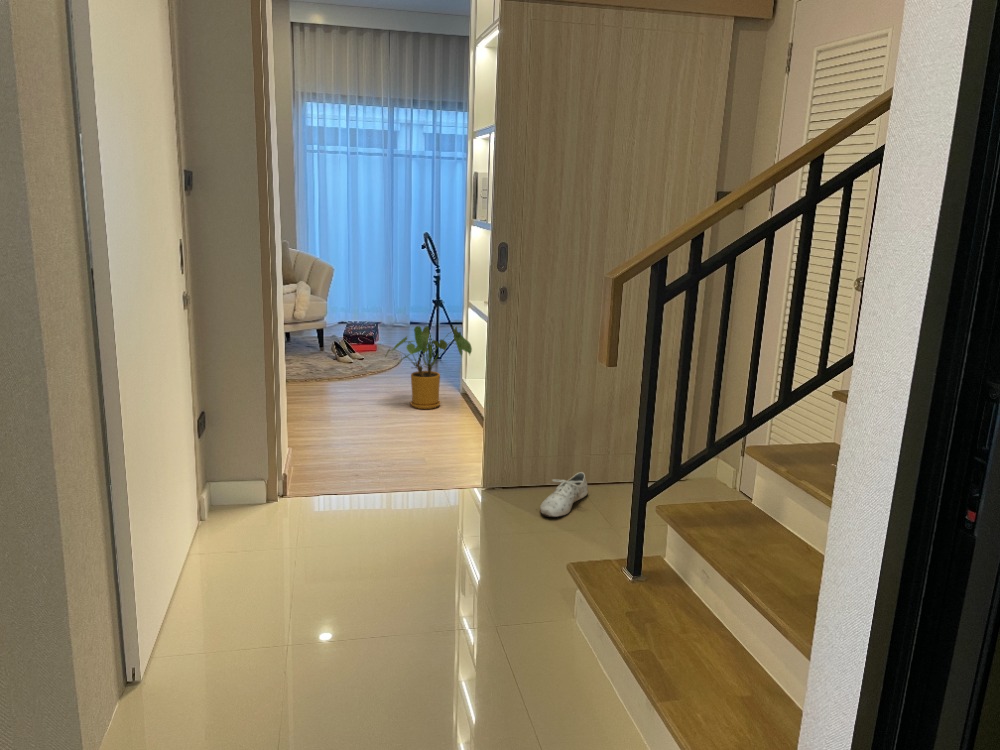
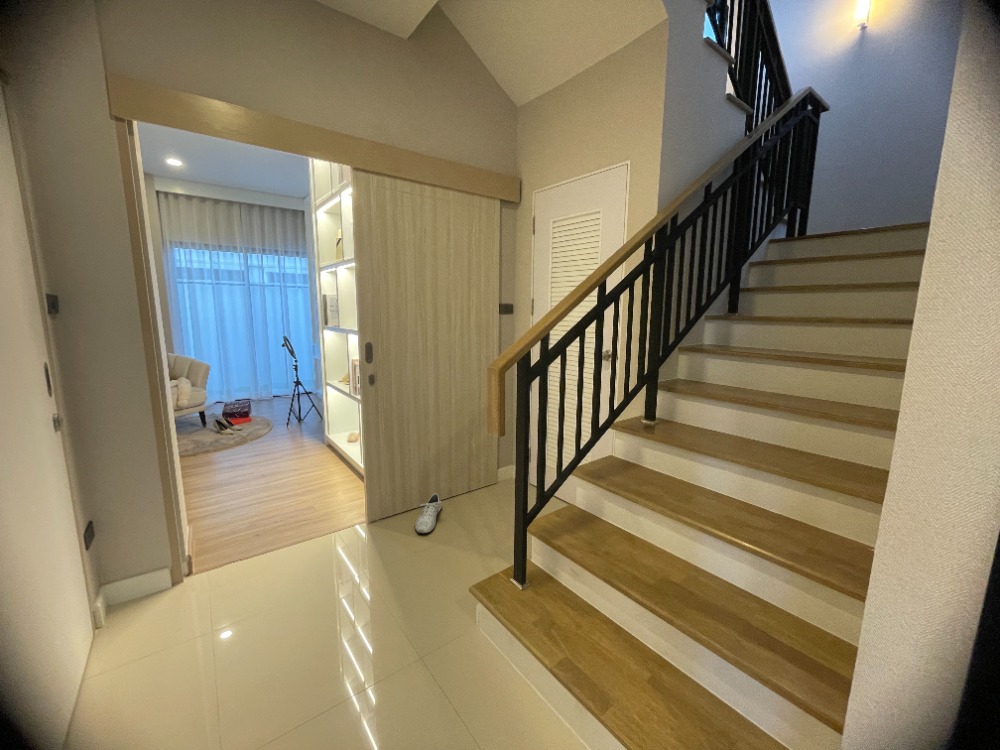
house plant: present [386,326,472,409] -> none [265,400,334,462]

